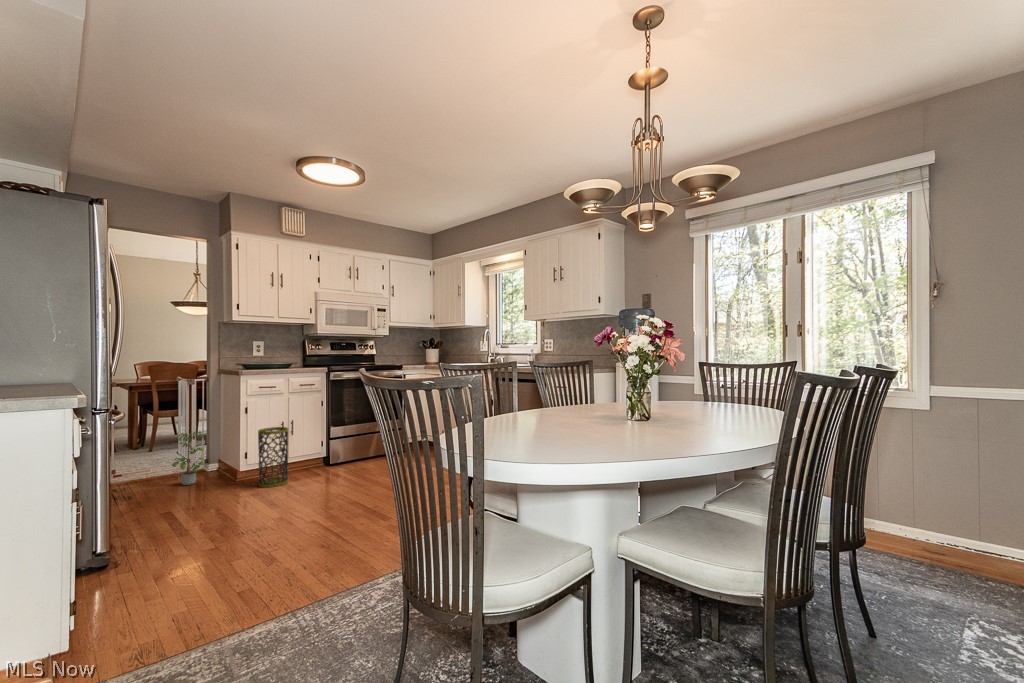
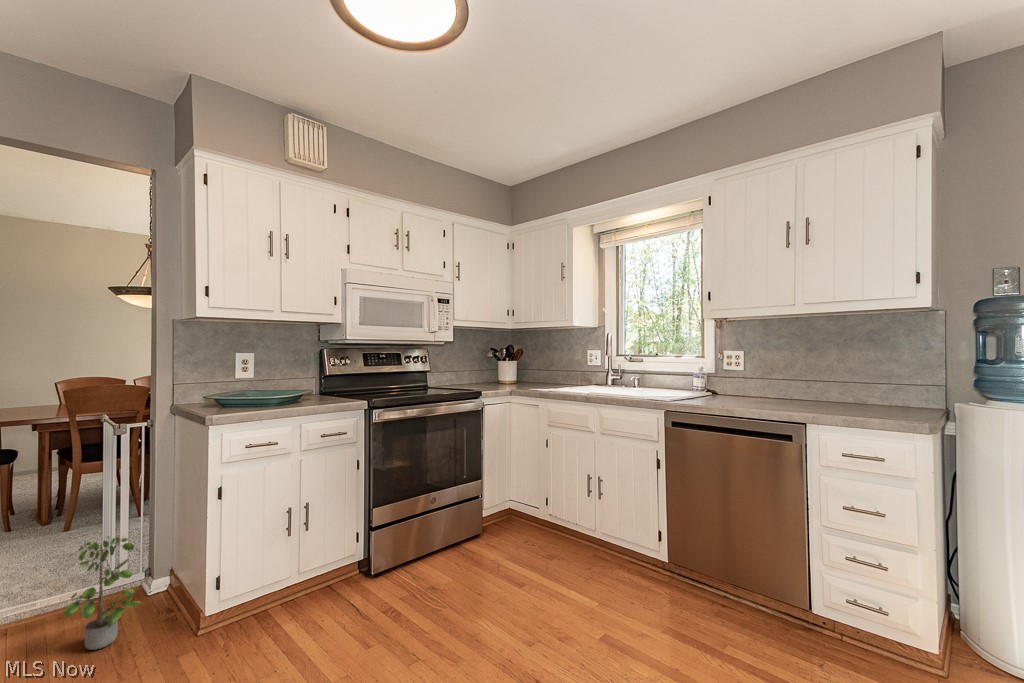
trash can: present [258,427,288,487] -> none [243,522,303,658]

